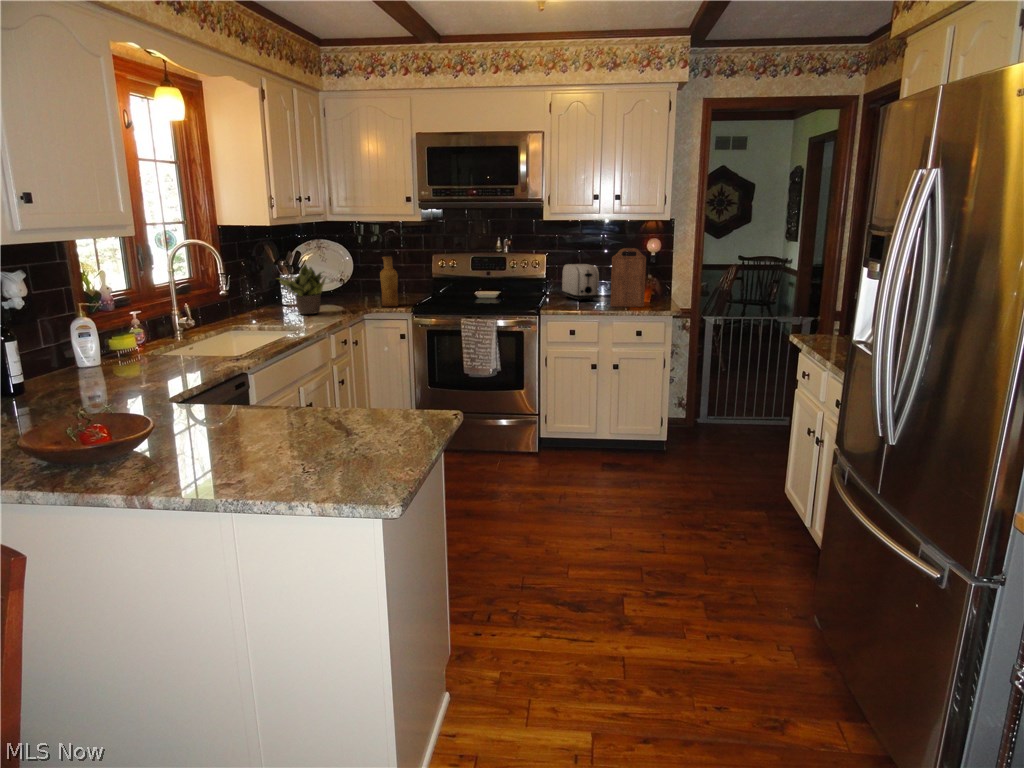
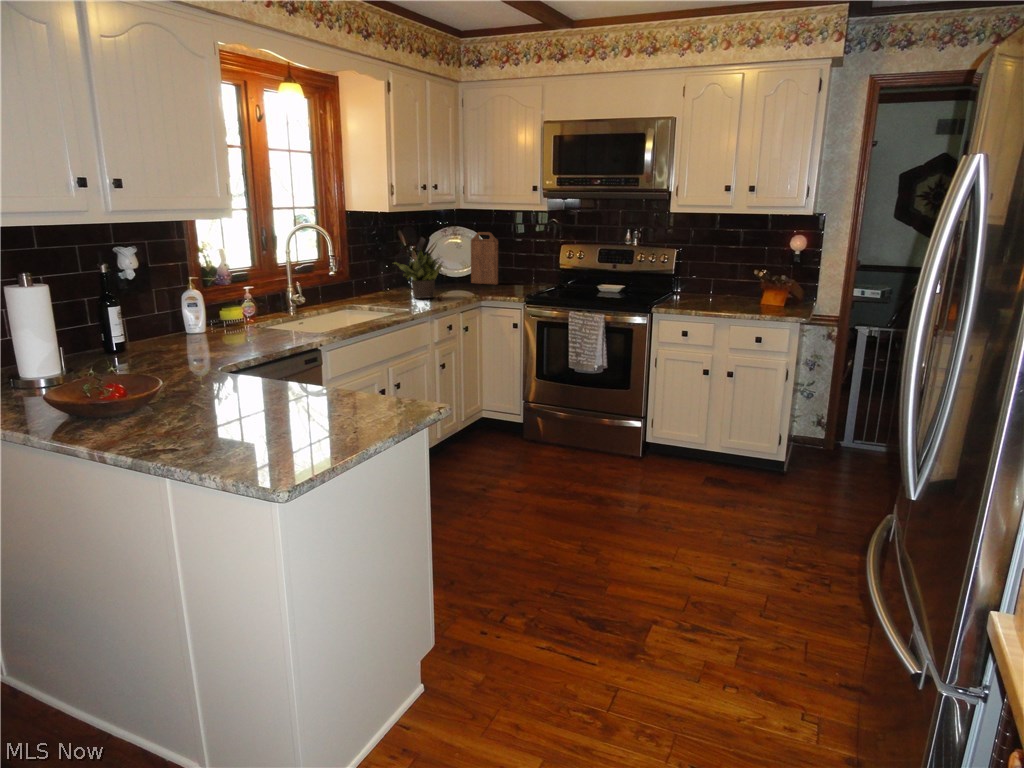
cutting board: present [610,248,646,307] -> present [471,232,498,285]
vase: present [380,256,398,307] -> none [497,246,514,296]
toaster: present [562,264,599,301] -> none [689,260,727,300]

